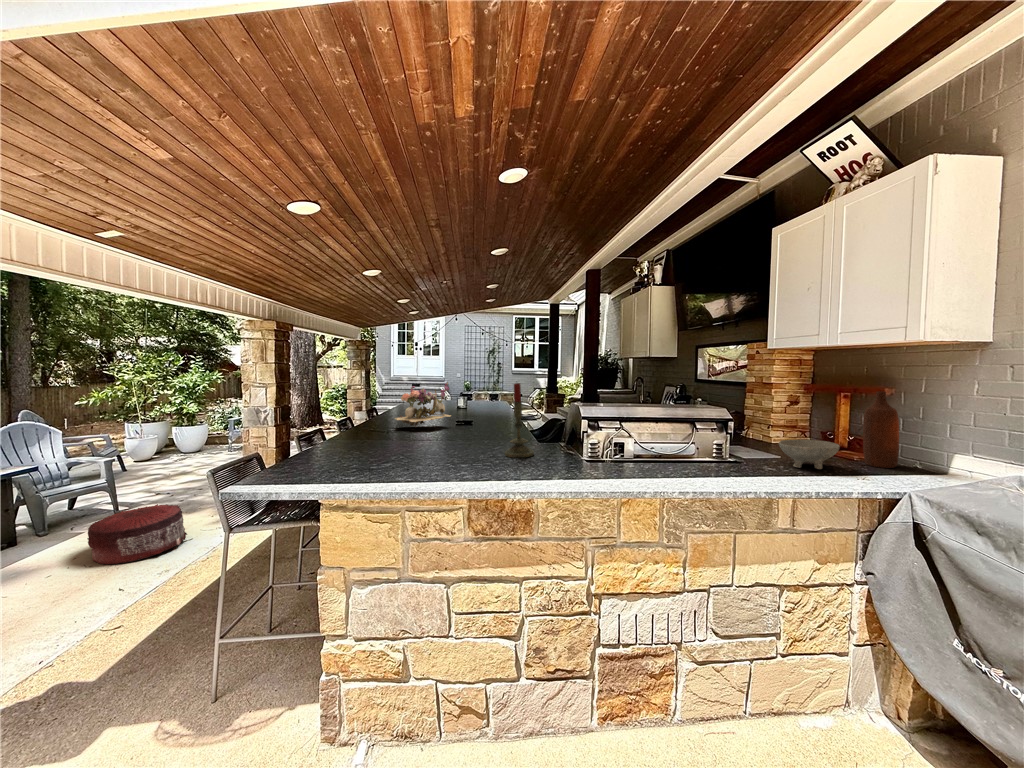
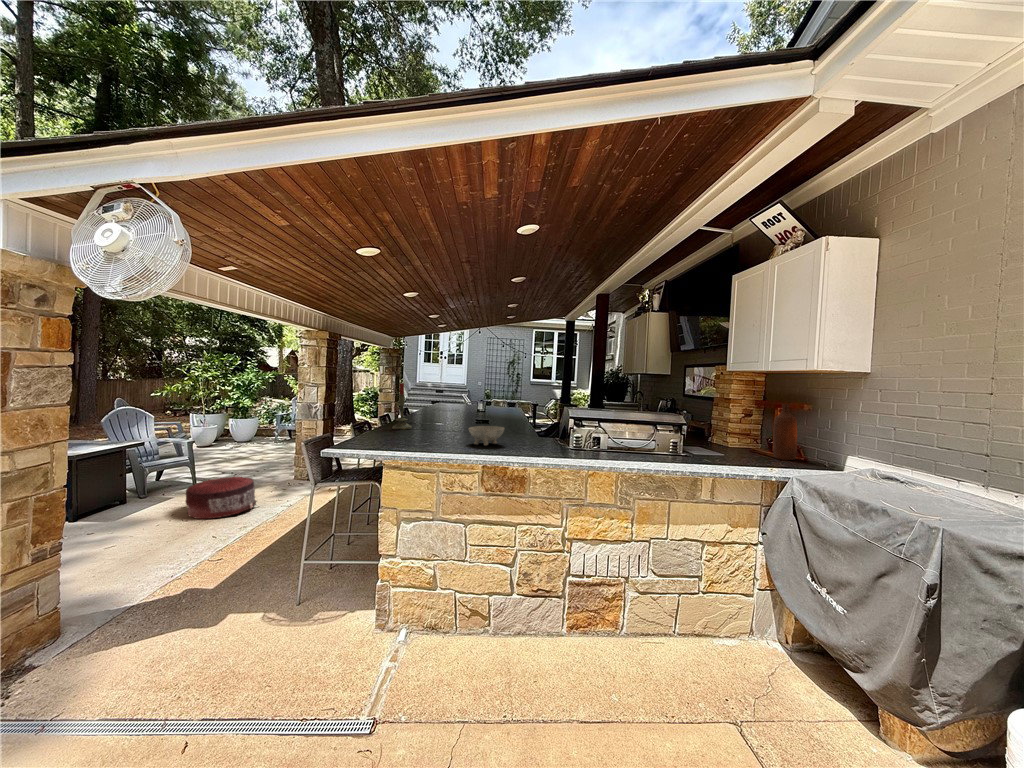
flower arrangement: present [396,382,451,427] -> none [427,387,472,422]
candle: present [505,383,534,458] -> present [392,383,411,430]
bowl: present [779,440,840,469] -> present [469,426,504,446]

